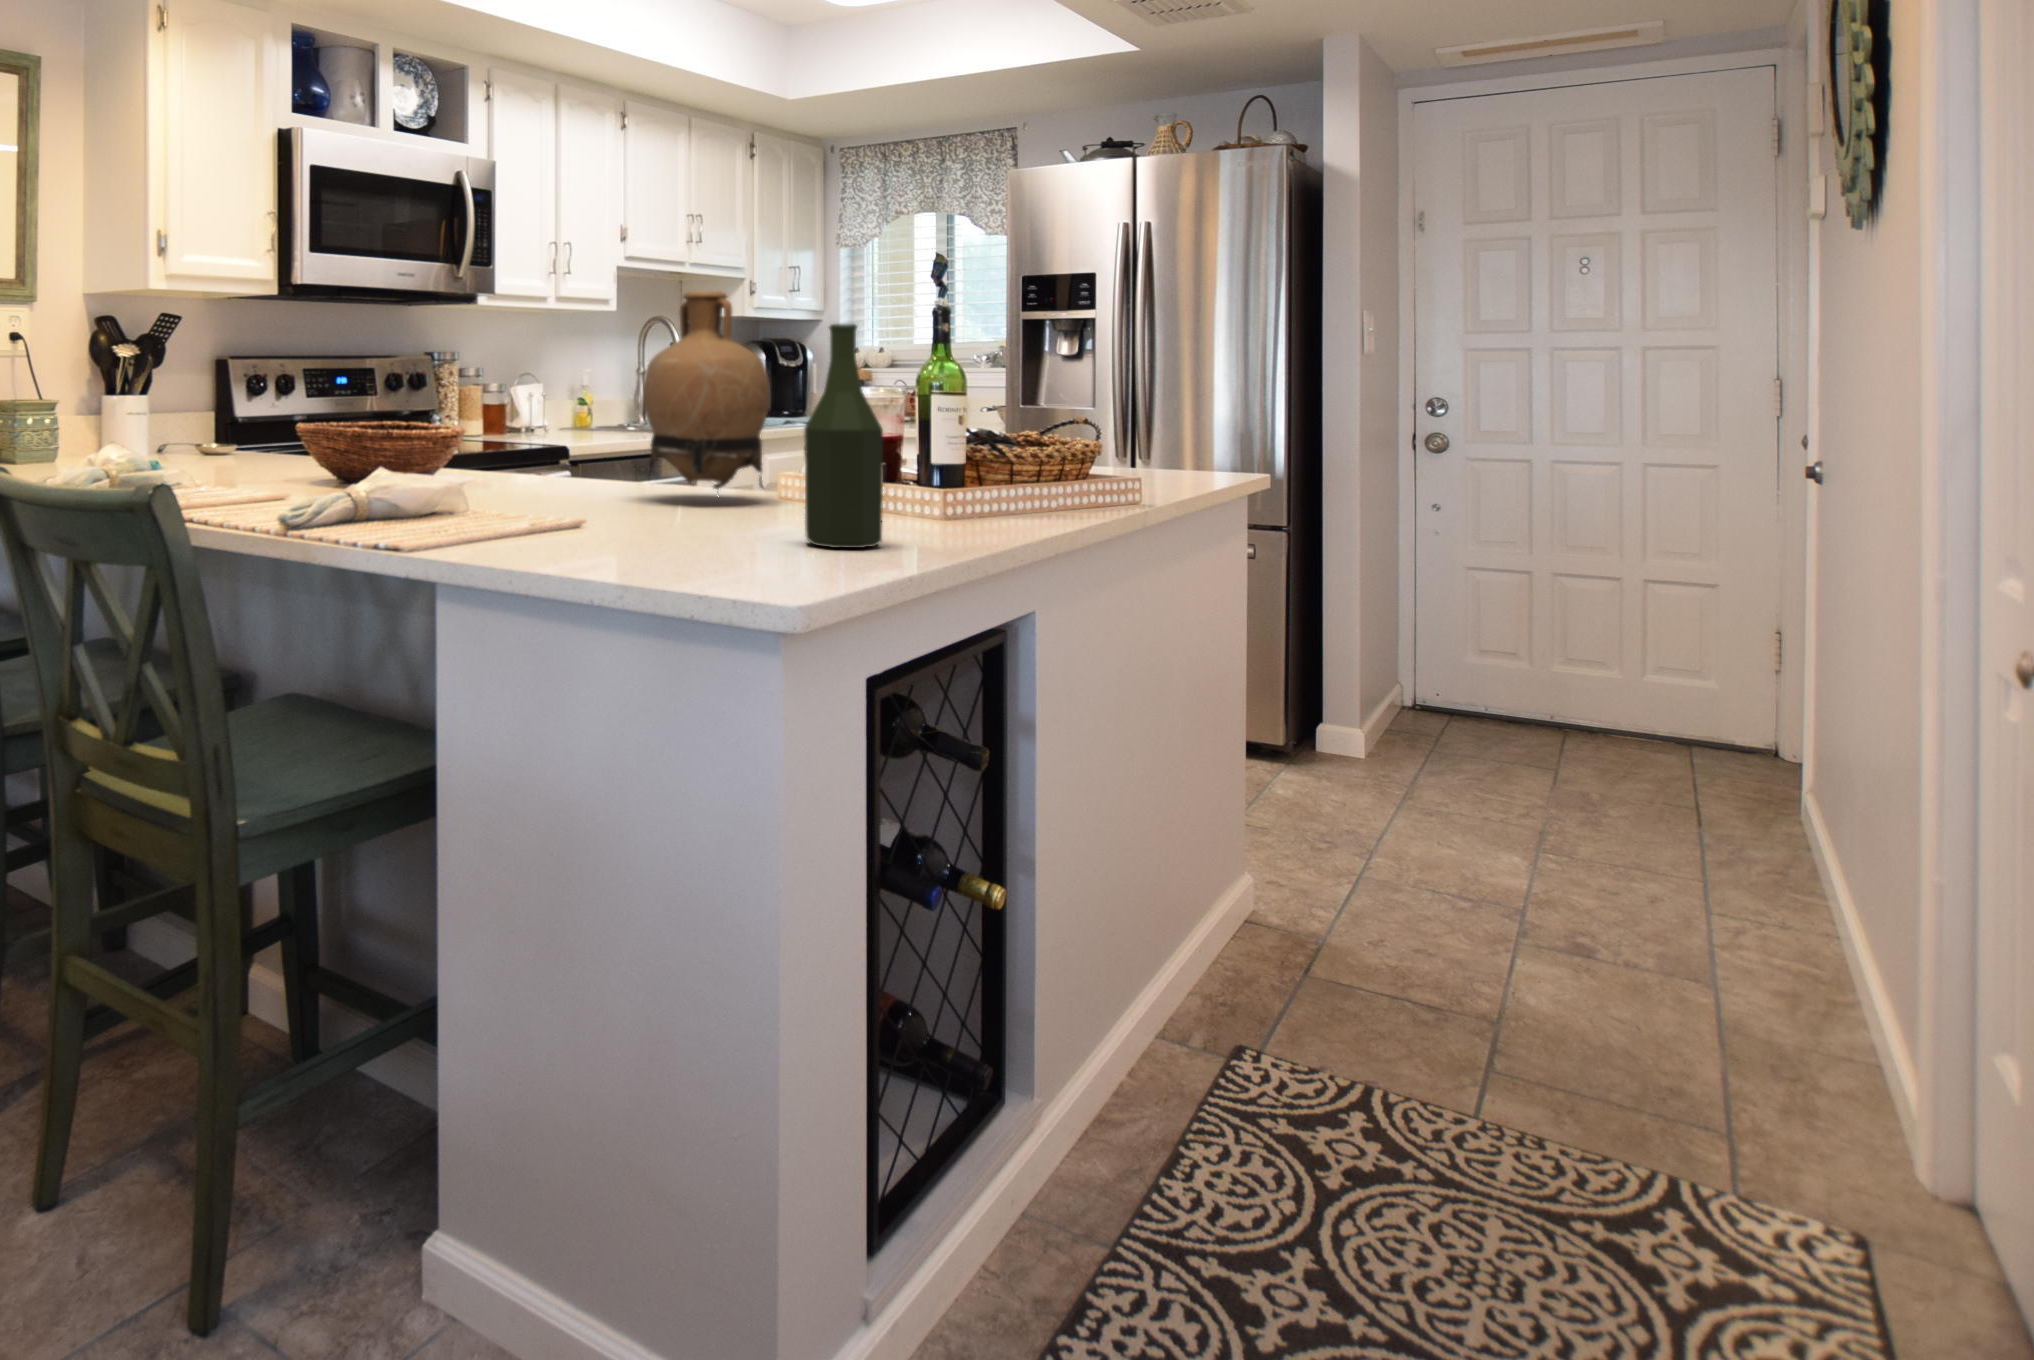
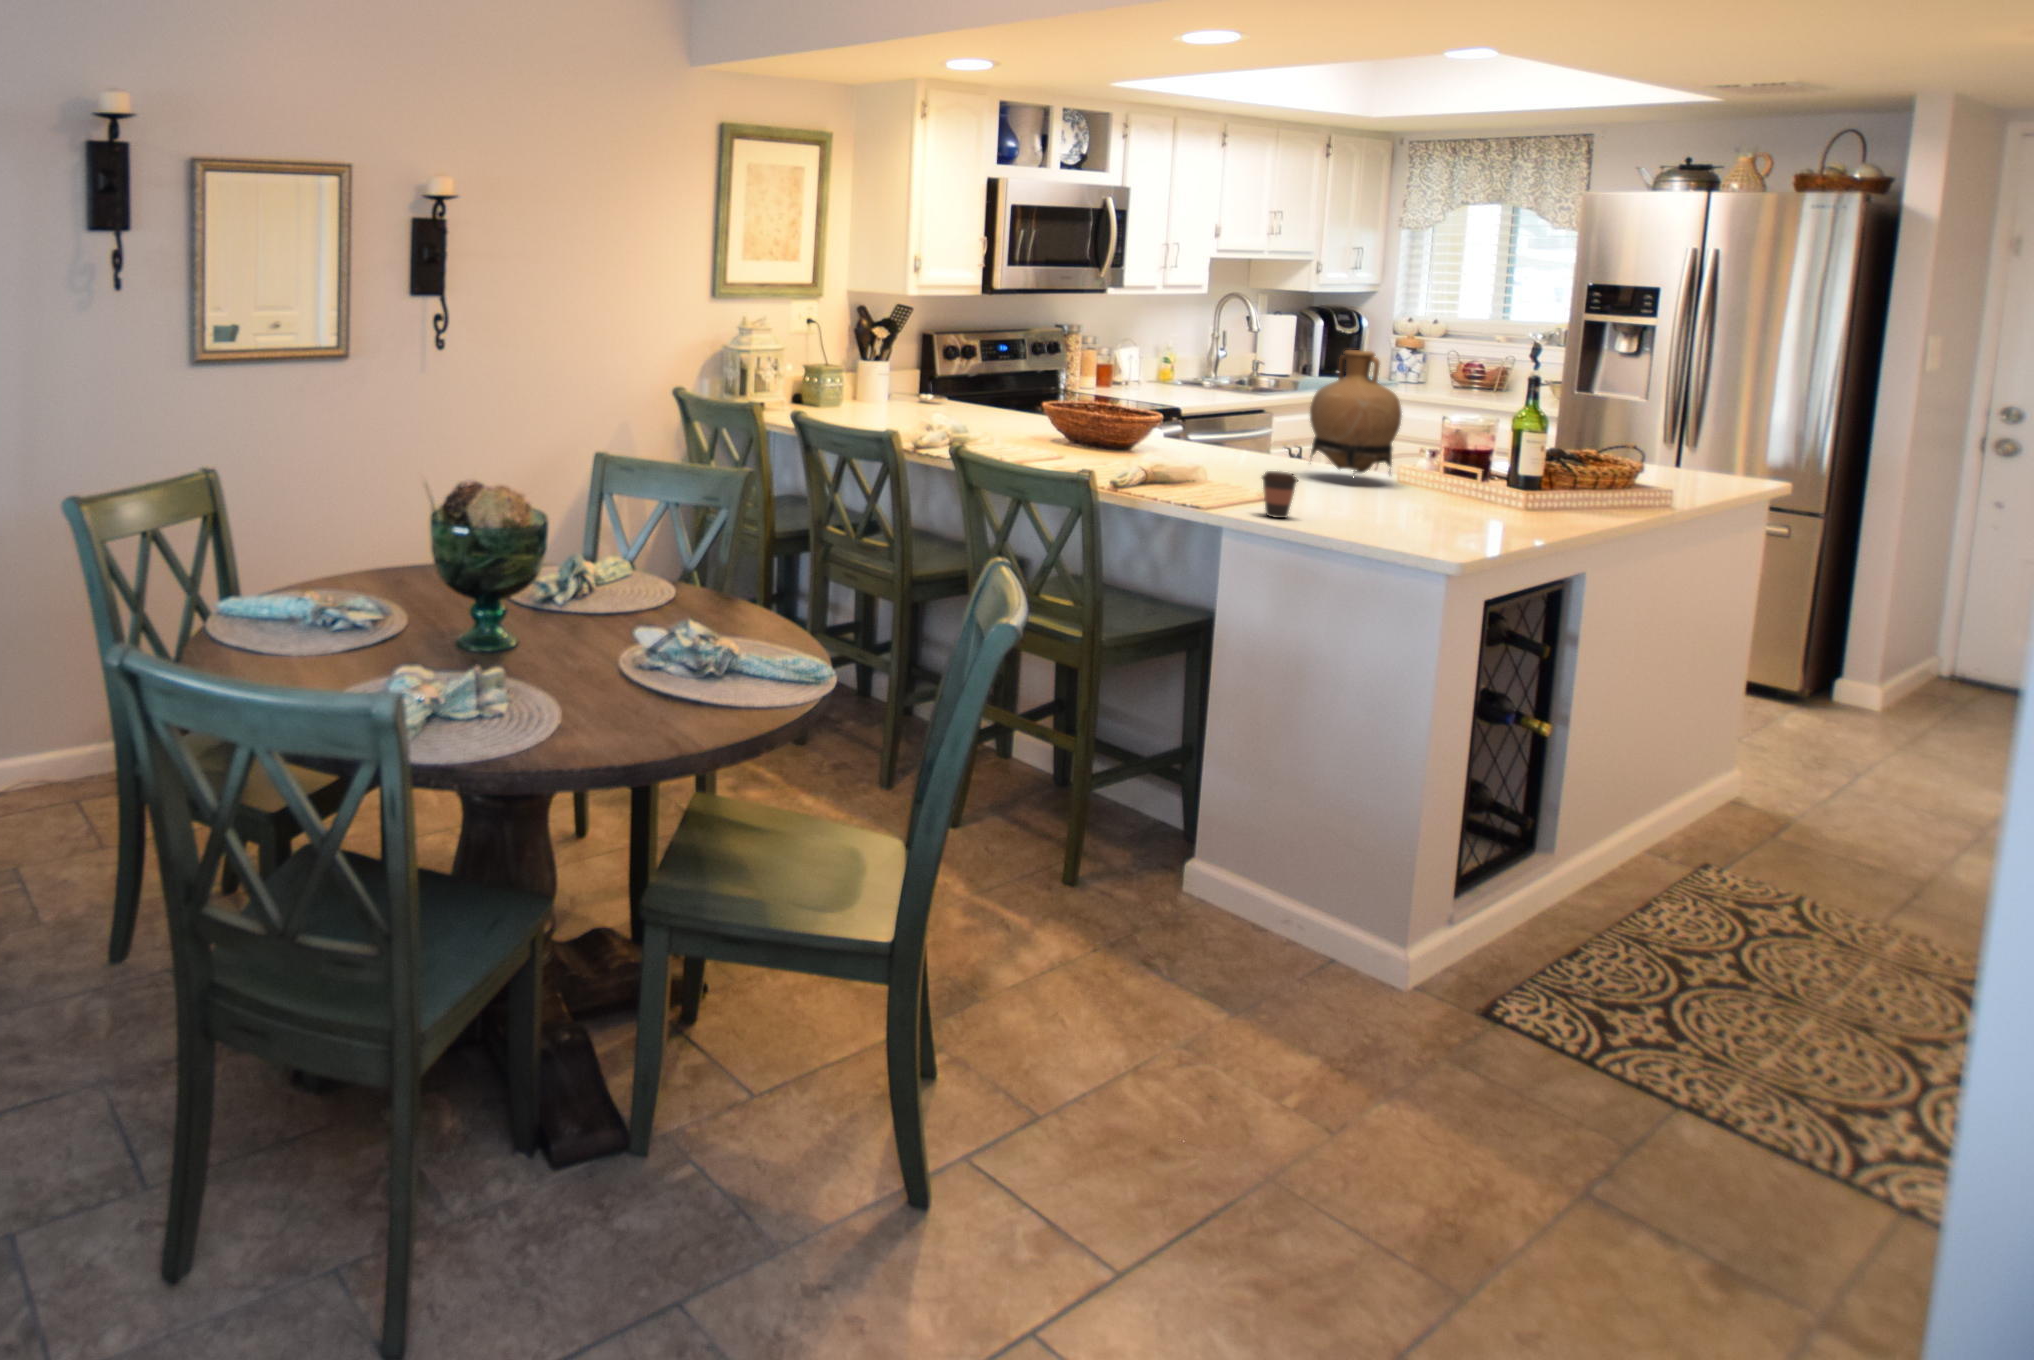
bottle: present [804,324,883,548] -> none [1441,402,1499,529]
coffee cup: none [490,468,554,555] -> present [1262,471,1299,518]

